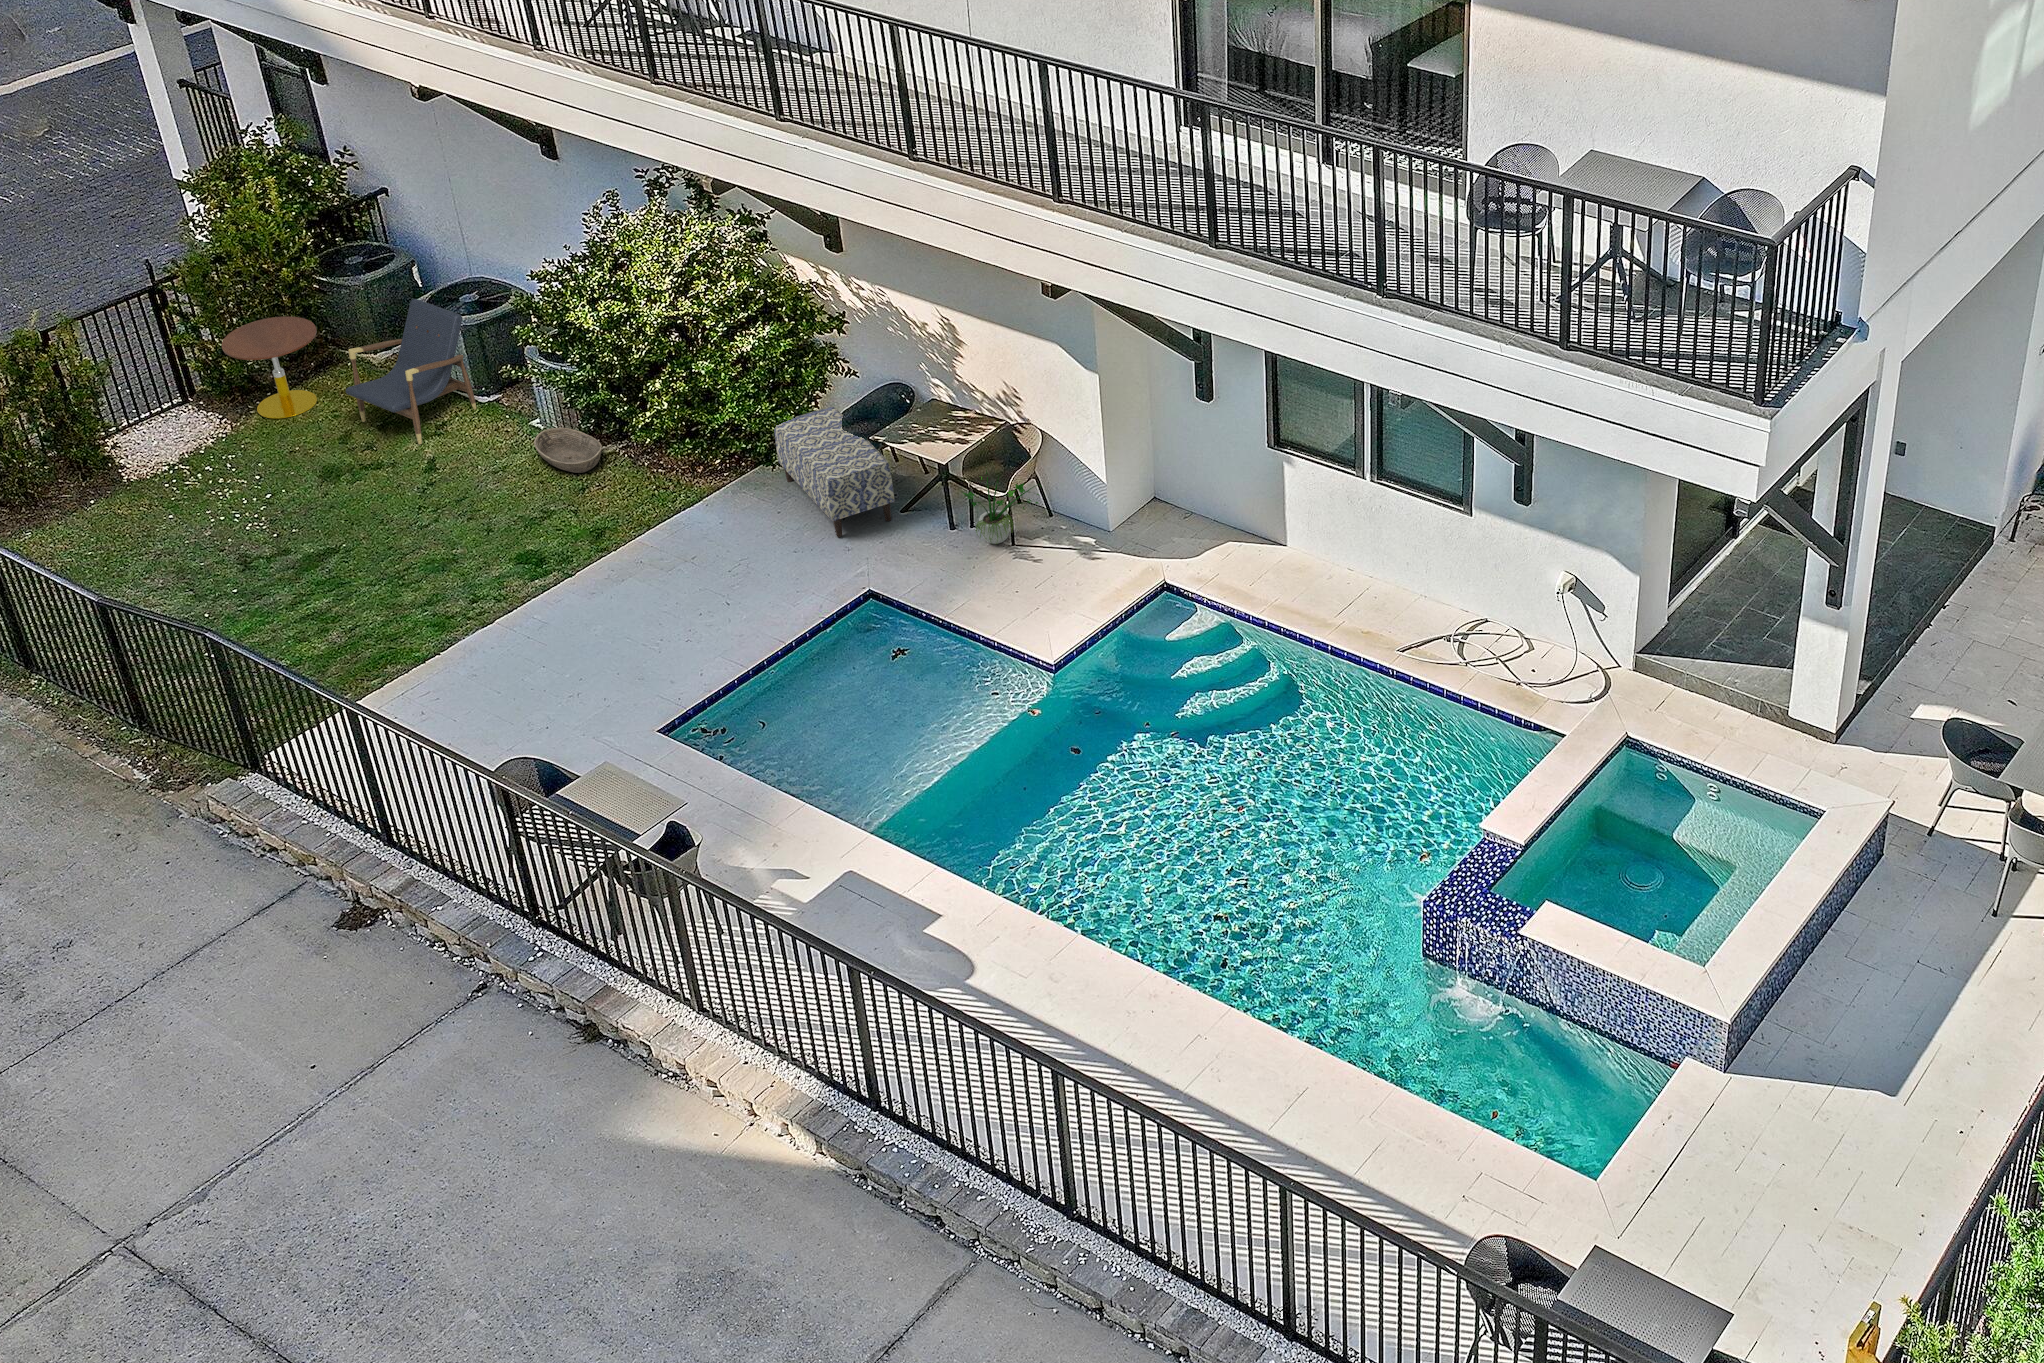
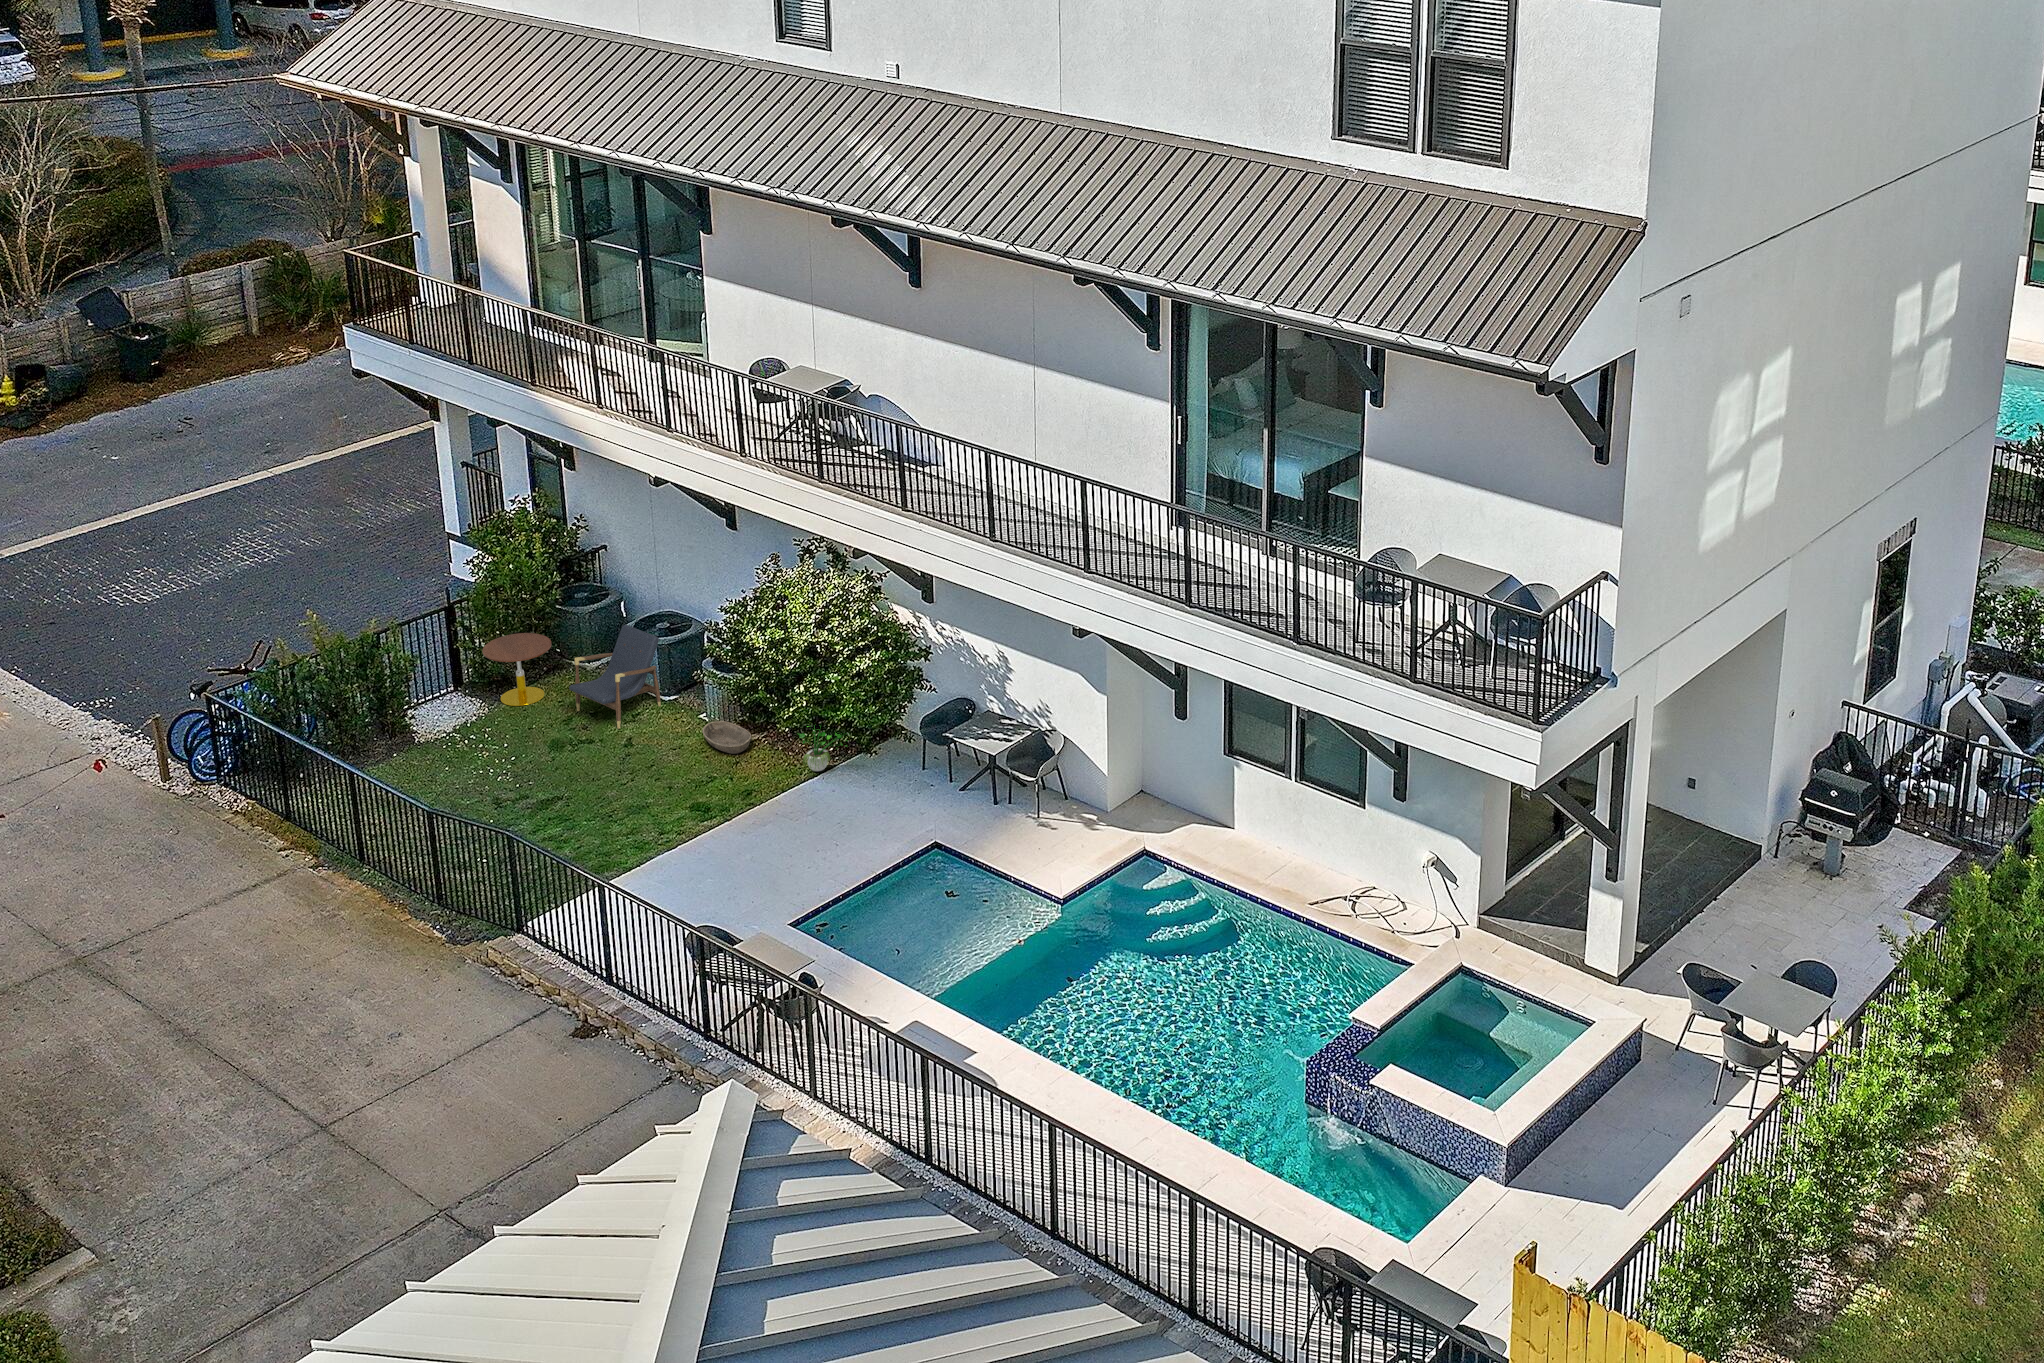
bench: present [774,407,895,537] -> none [877,714,960,806]
potted plant: present [963,472,1042,544] -> present [797,725,847,771]

